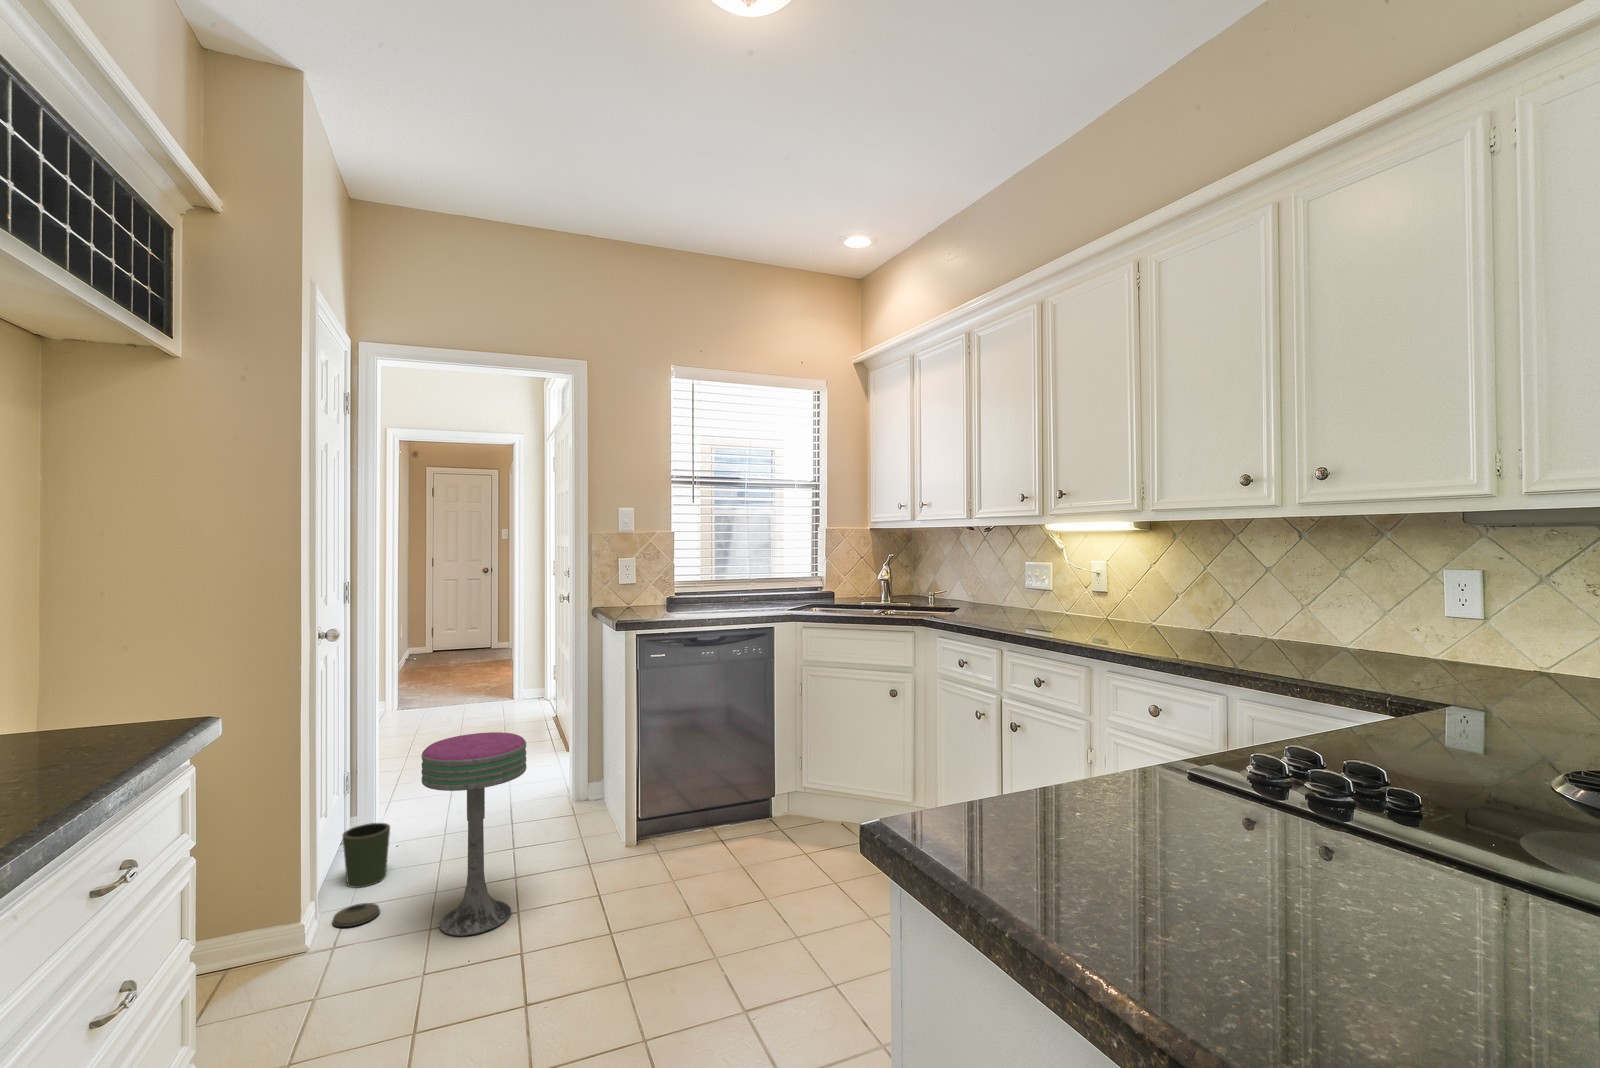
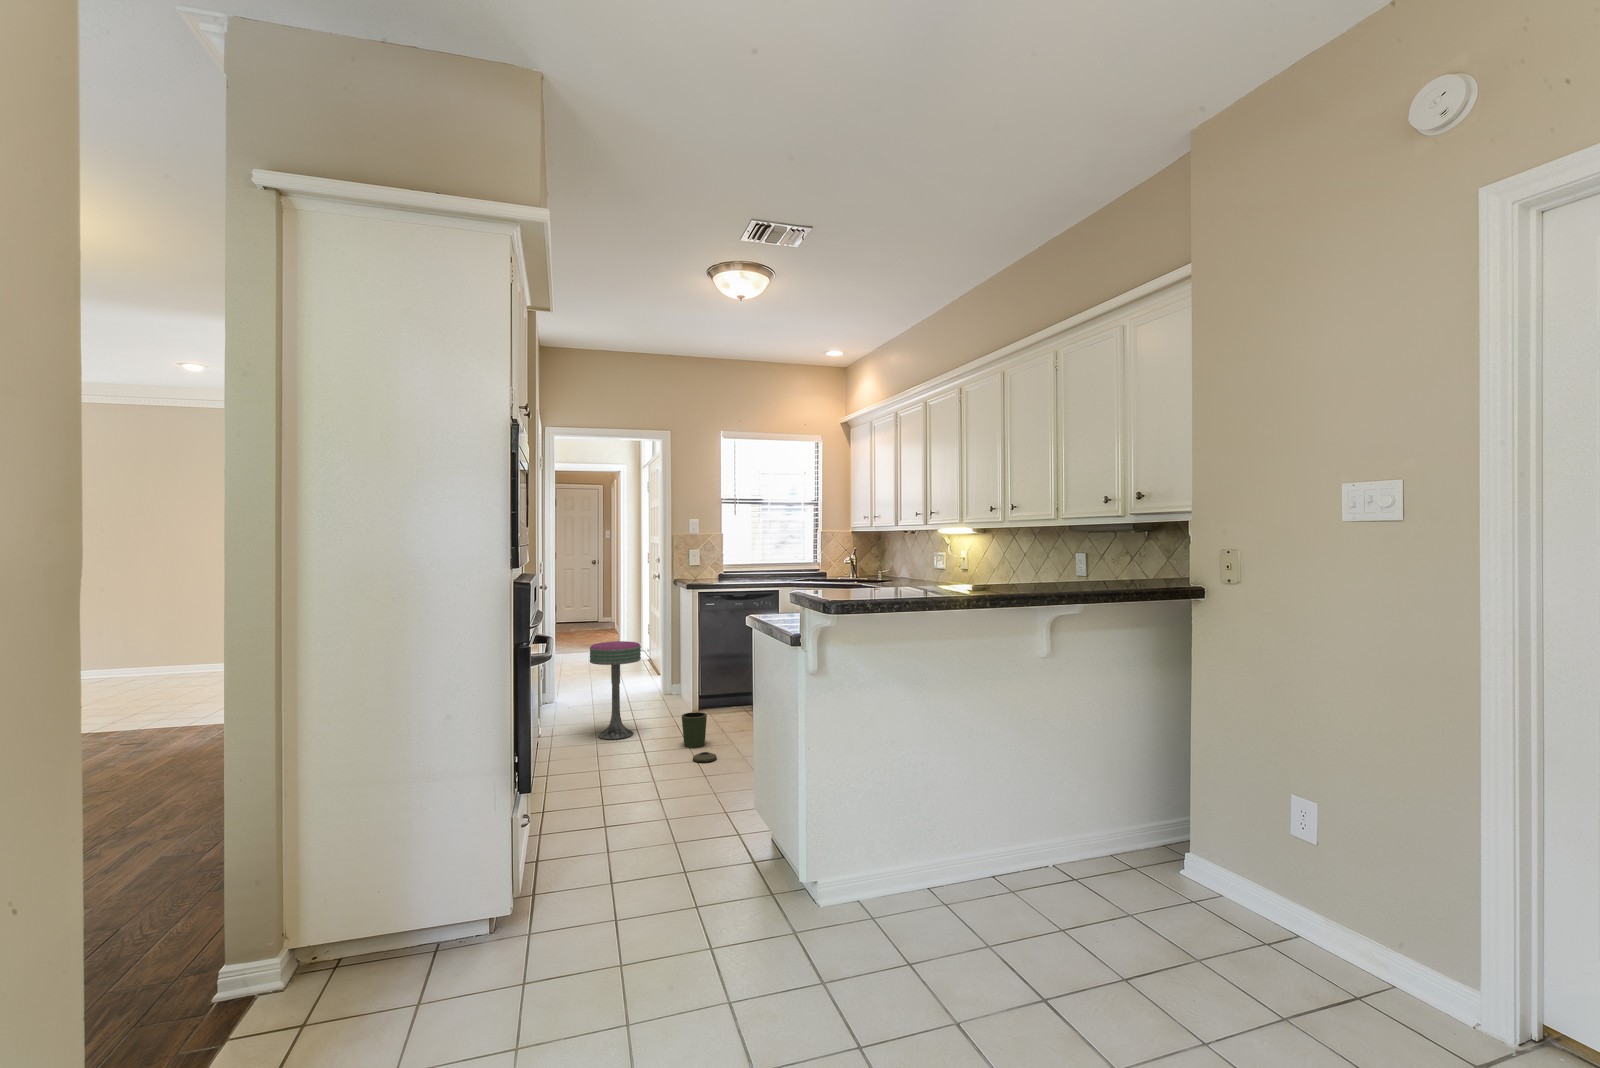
trash can: present [332,823,390,927] -> present [682,712,717,762]

